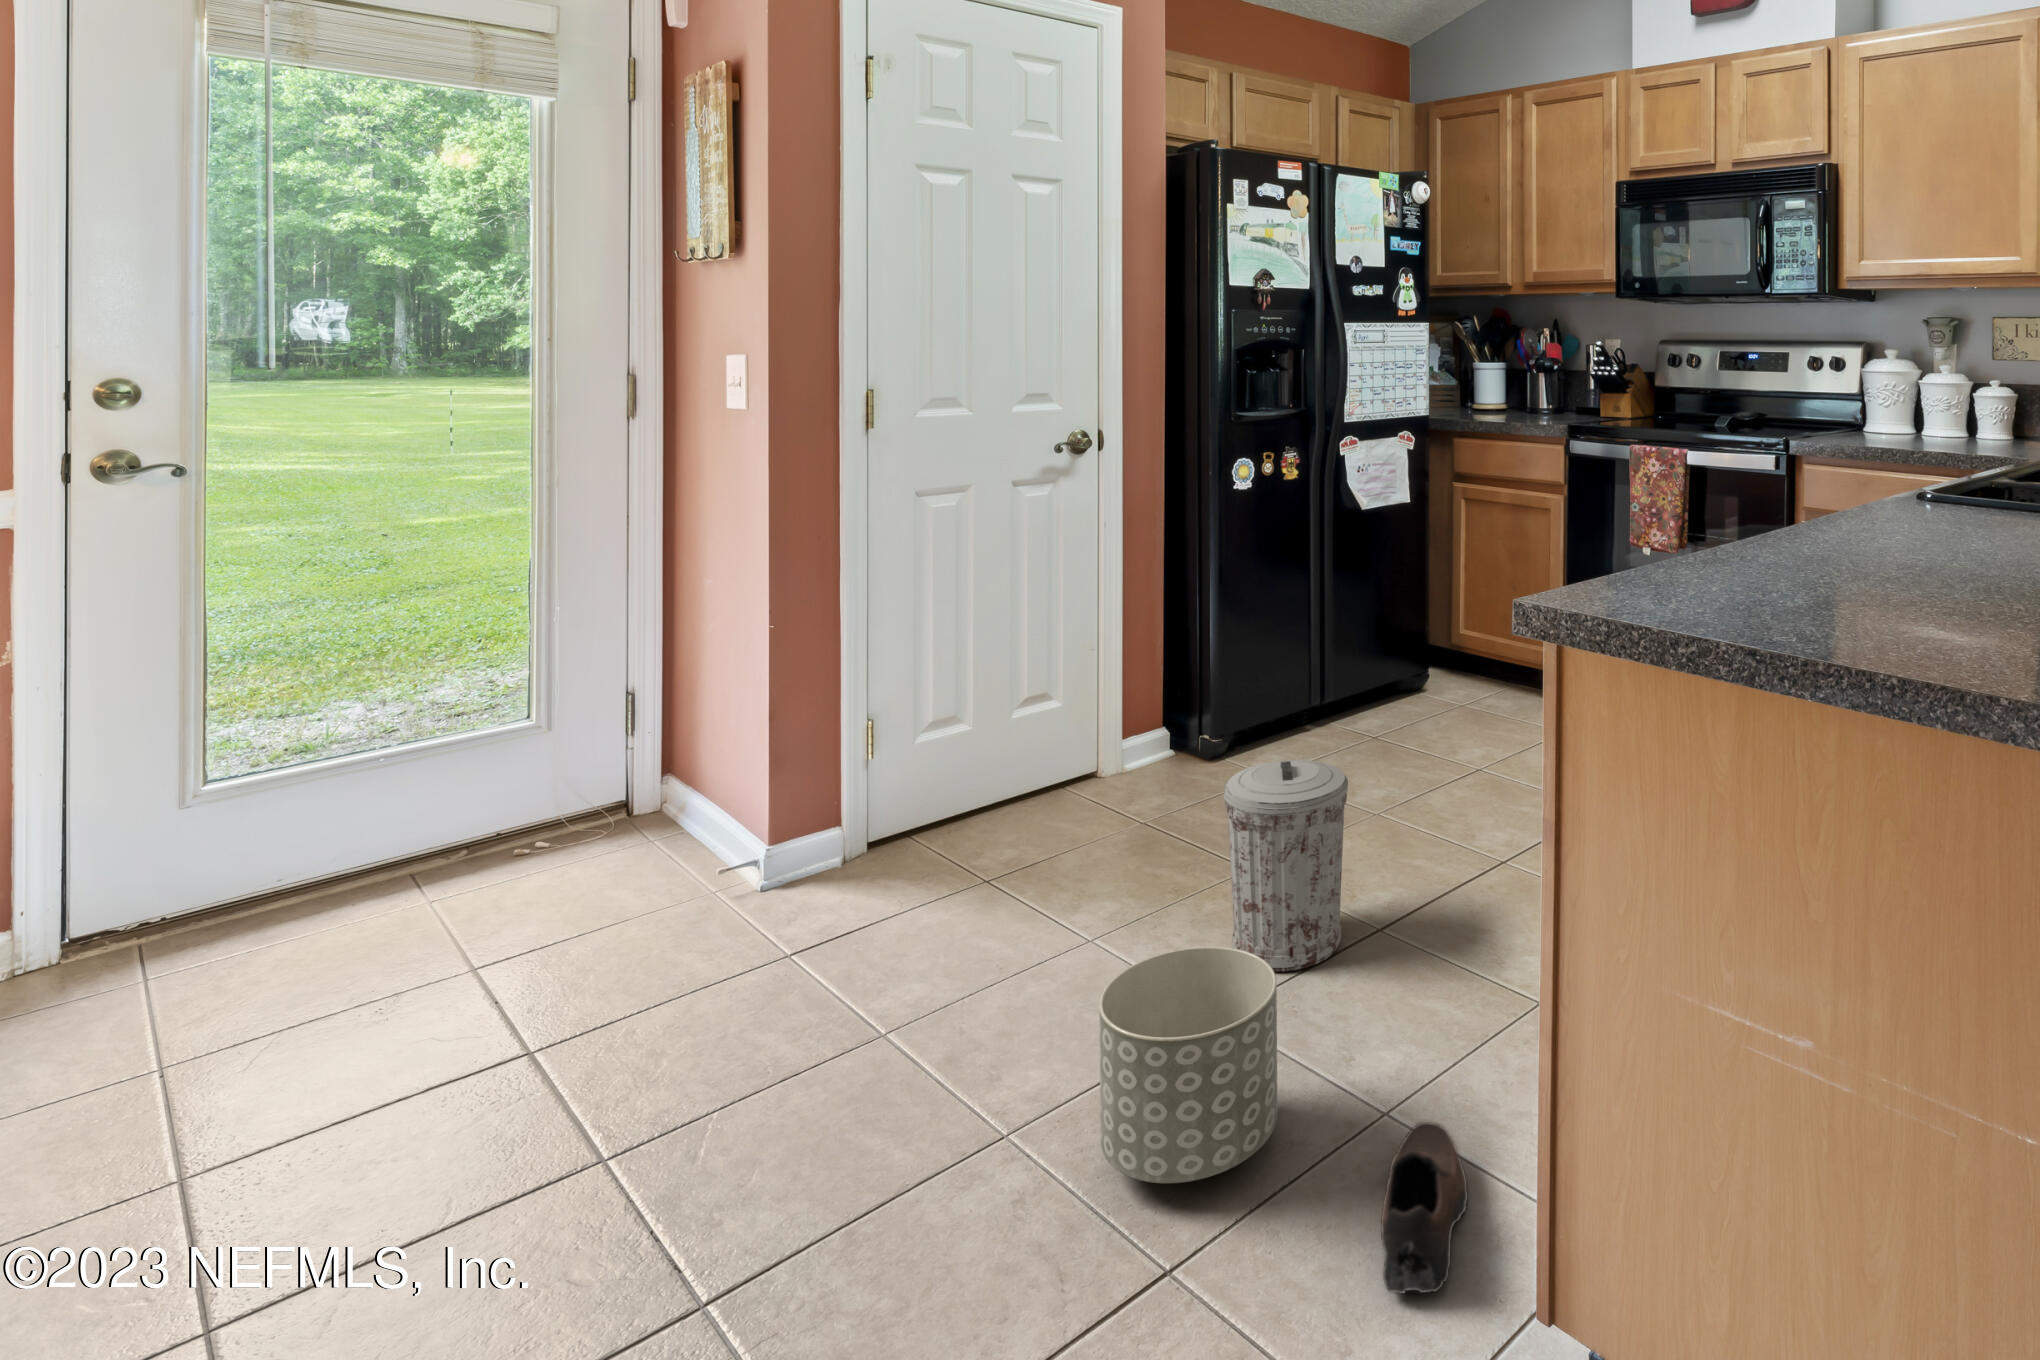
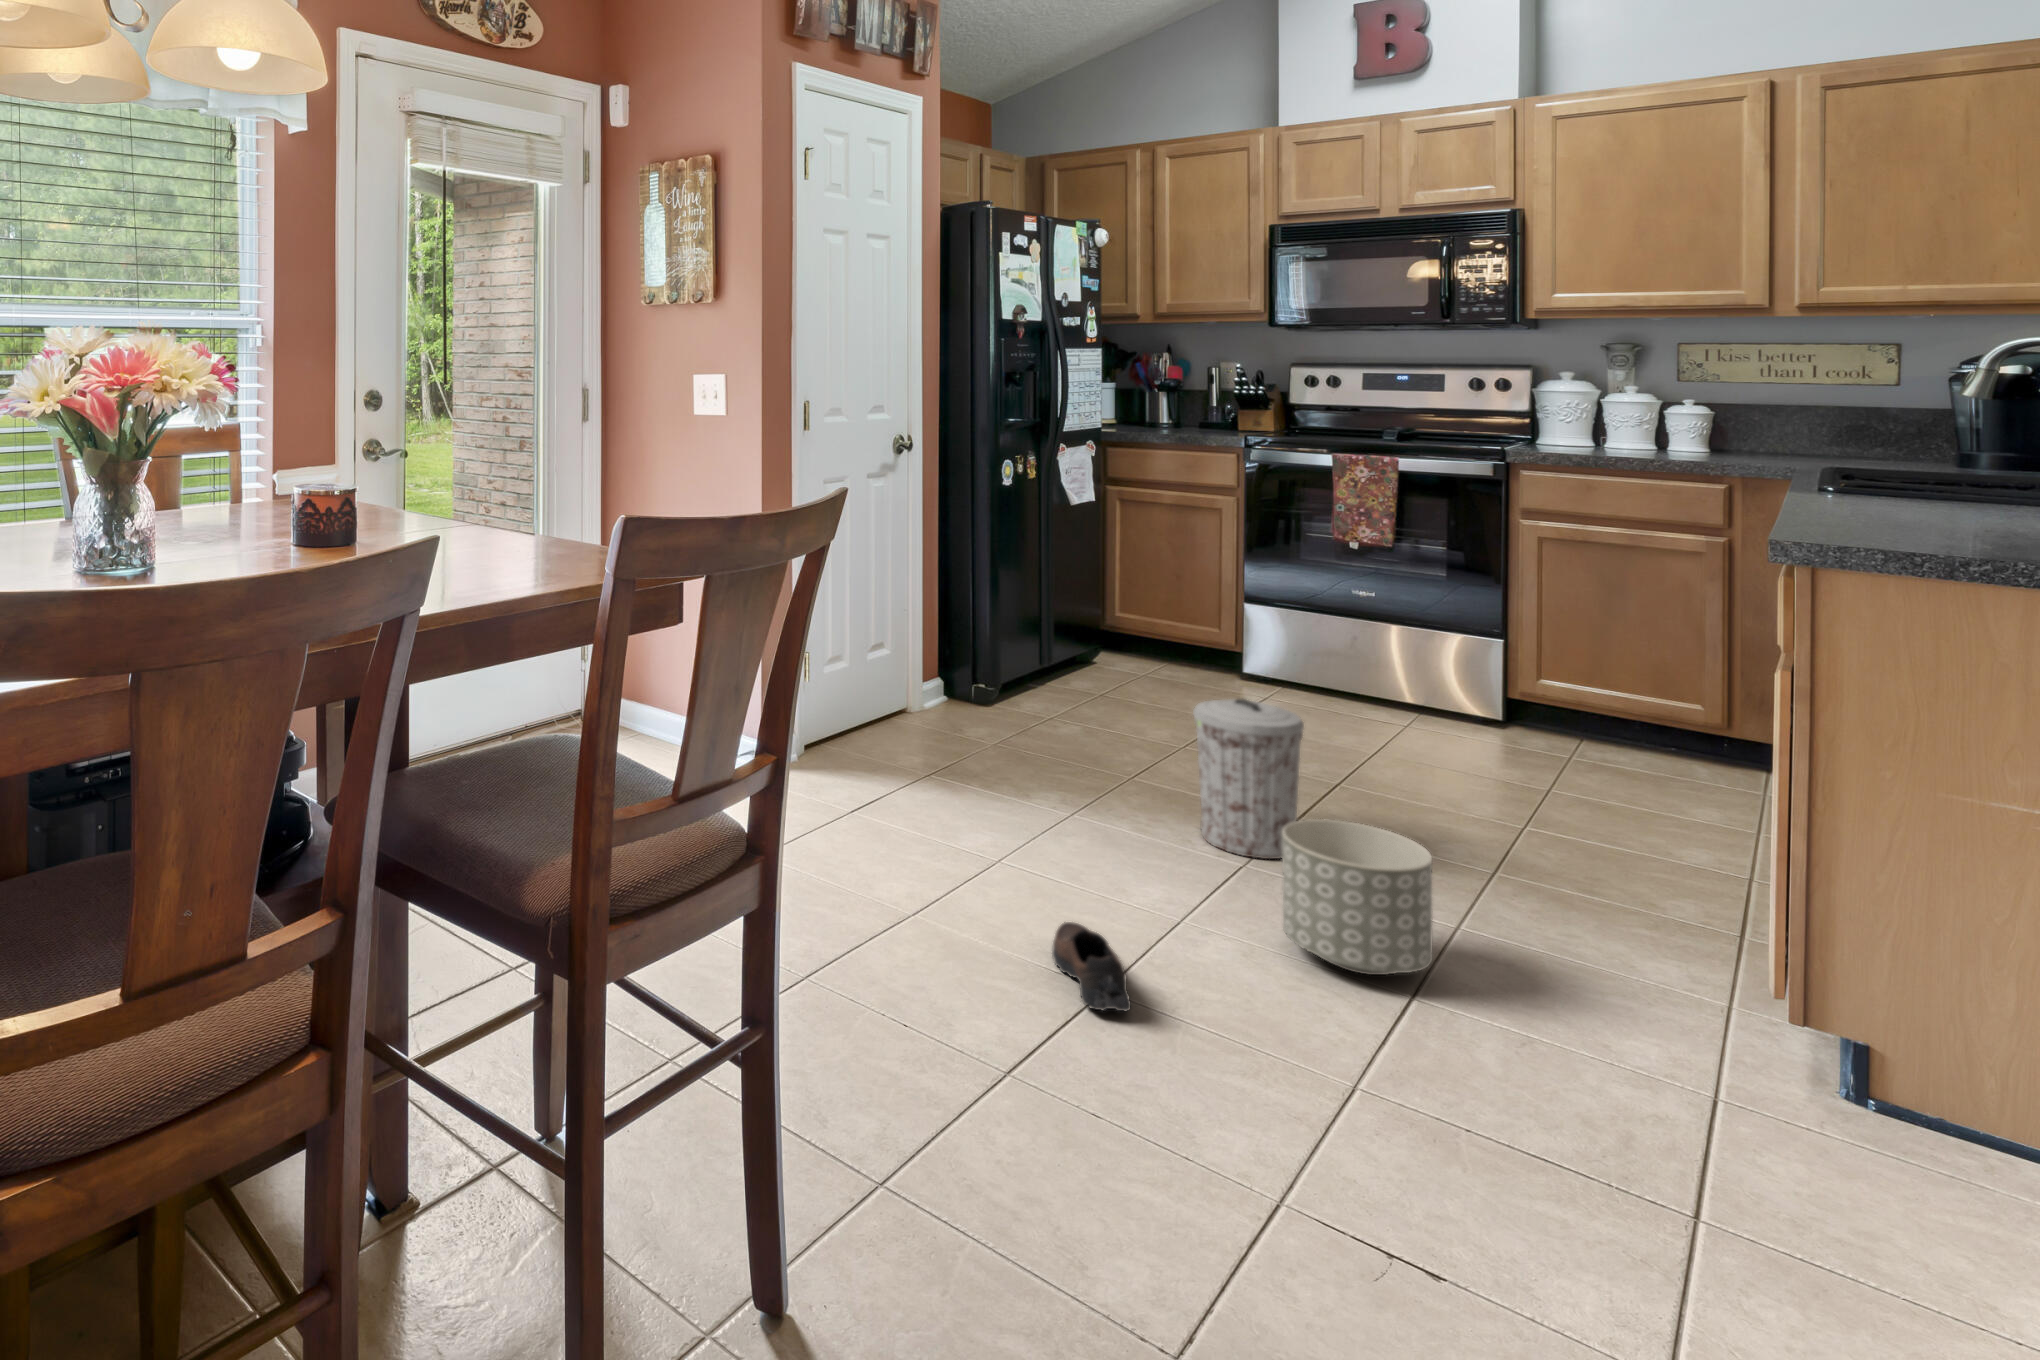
shoe: present [1381,1122,1468,1294] -> present [1052,922,1131,1011]

